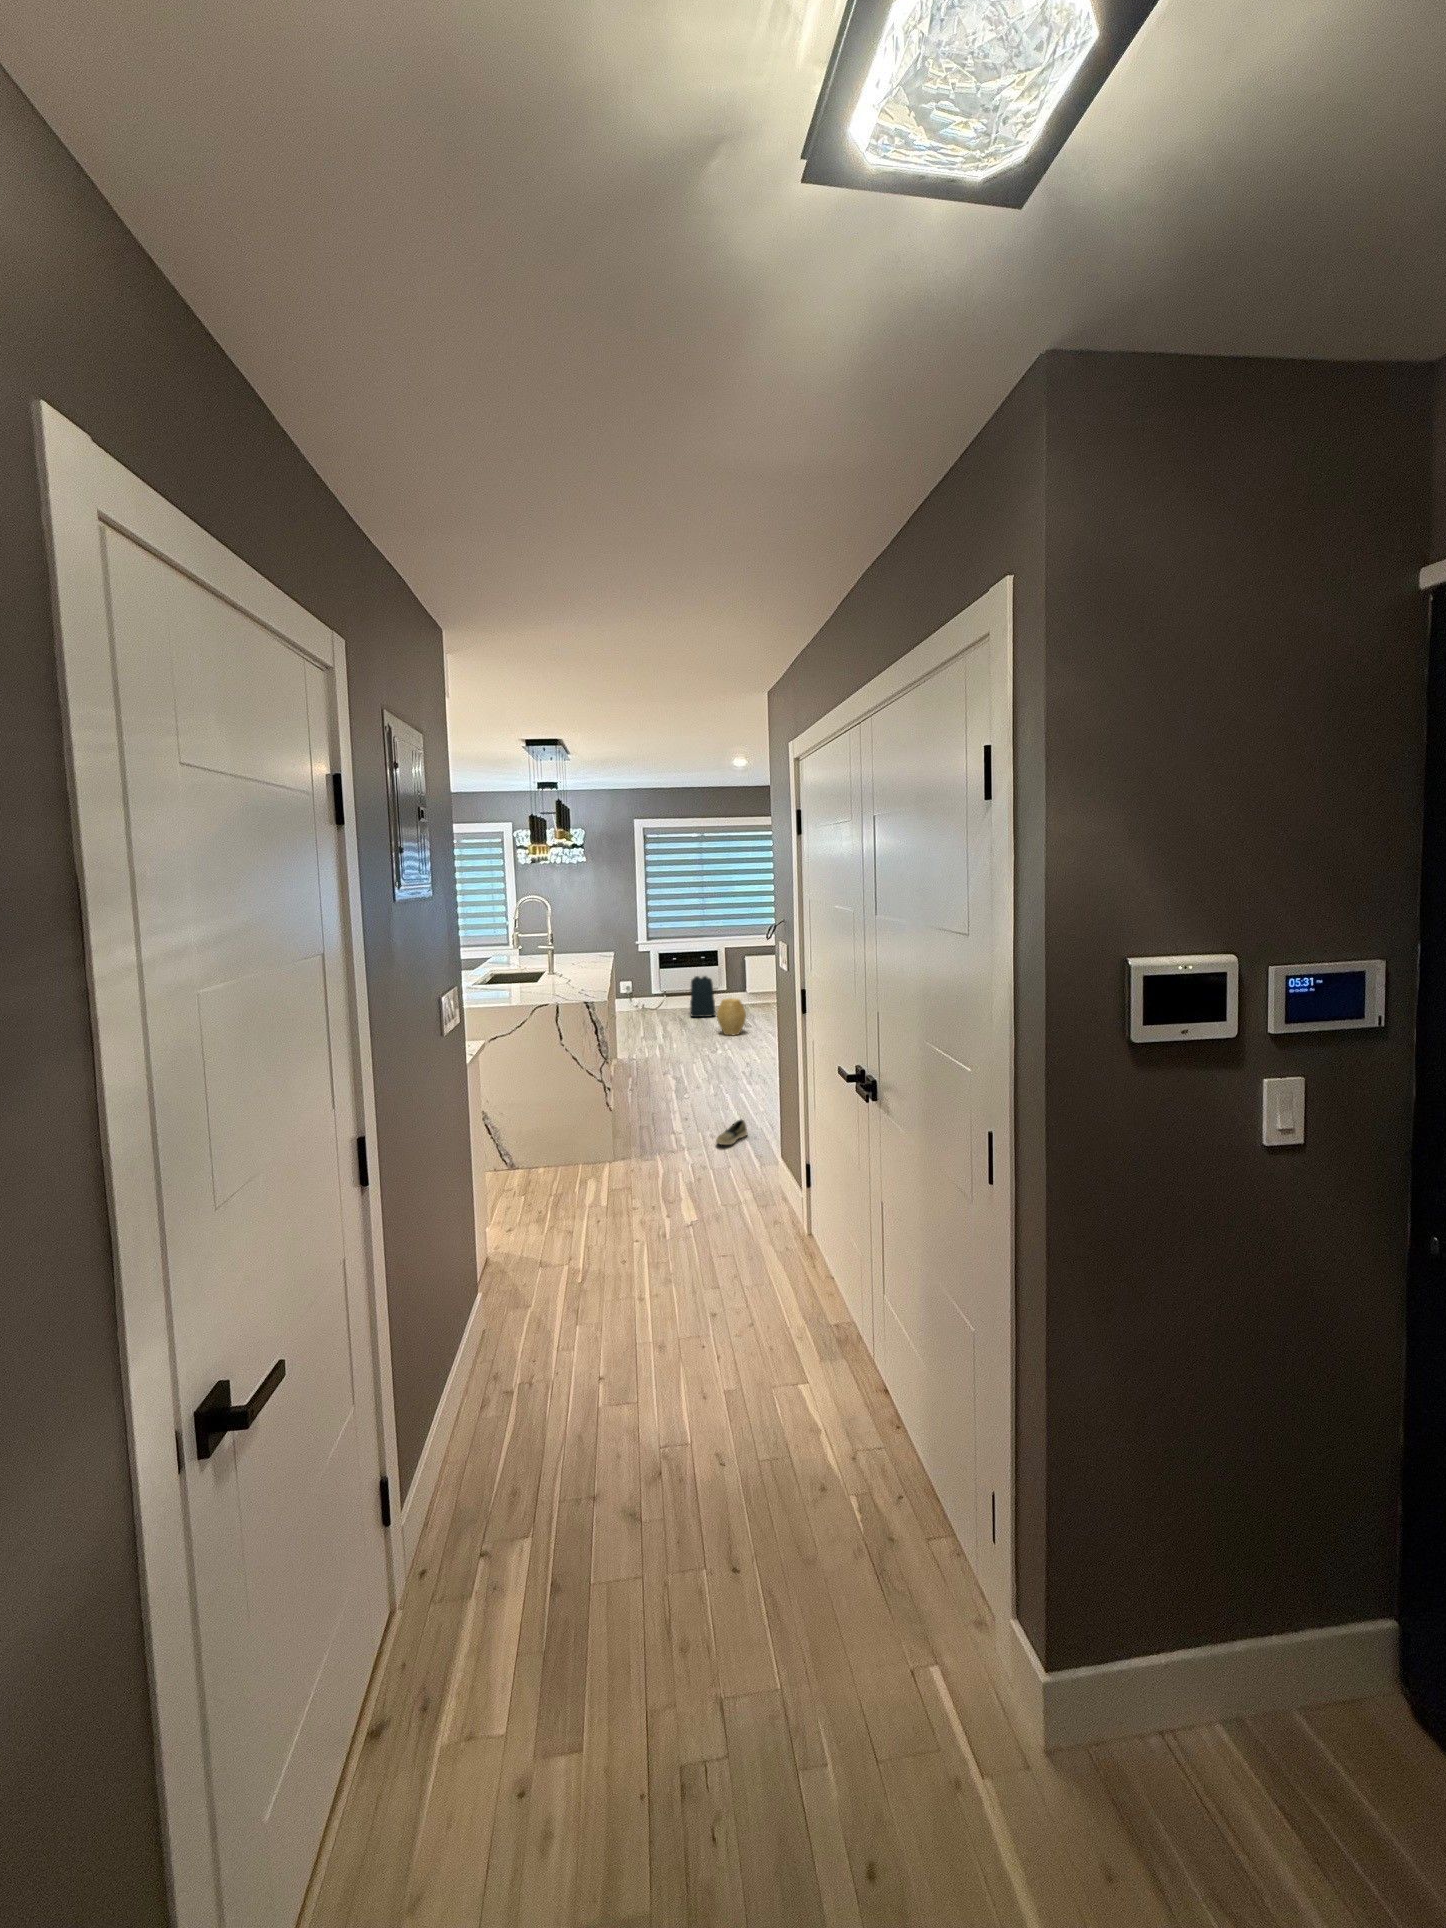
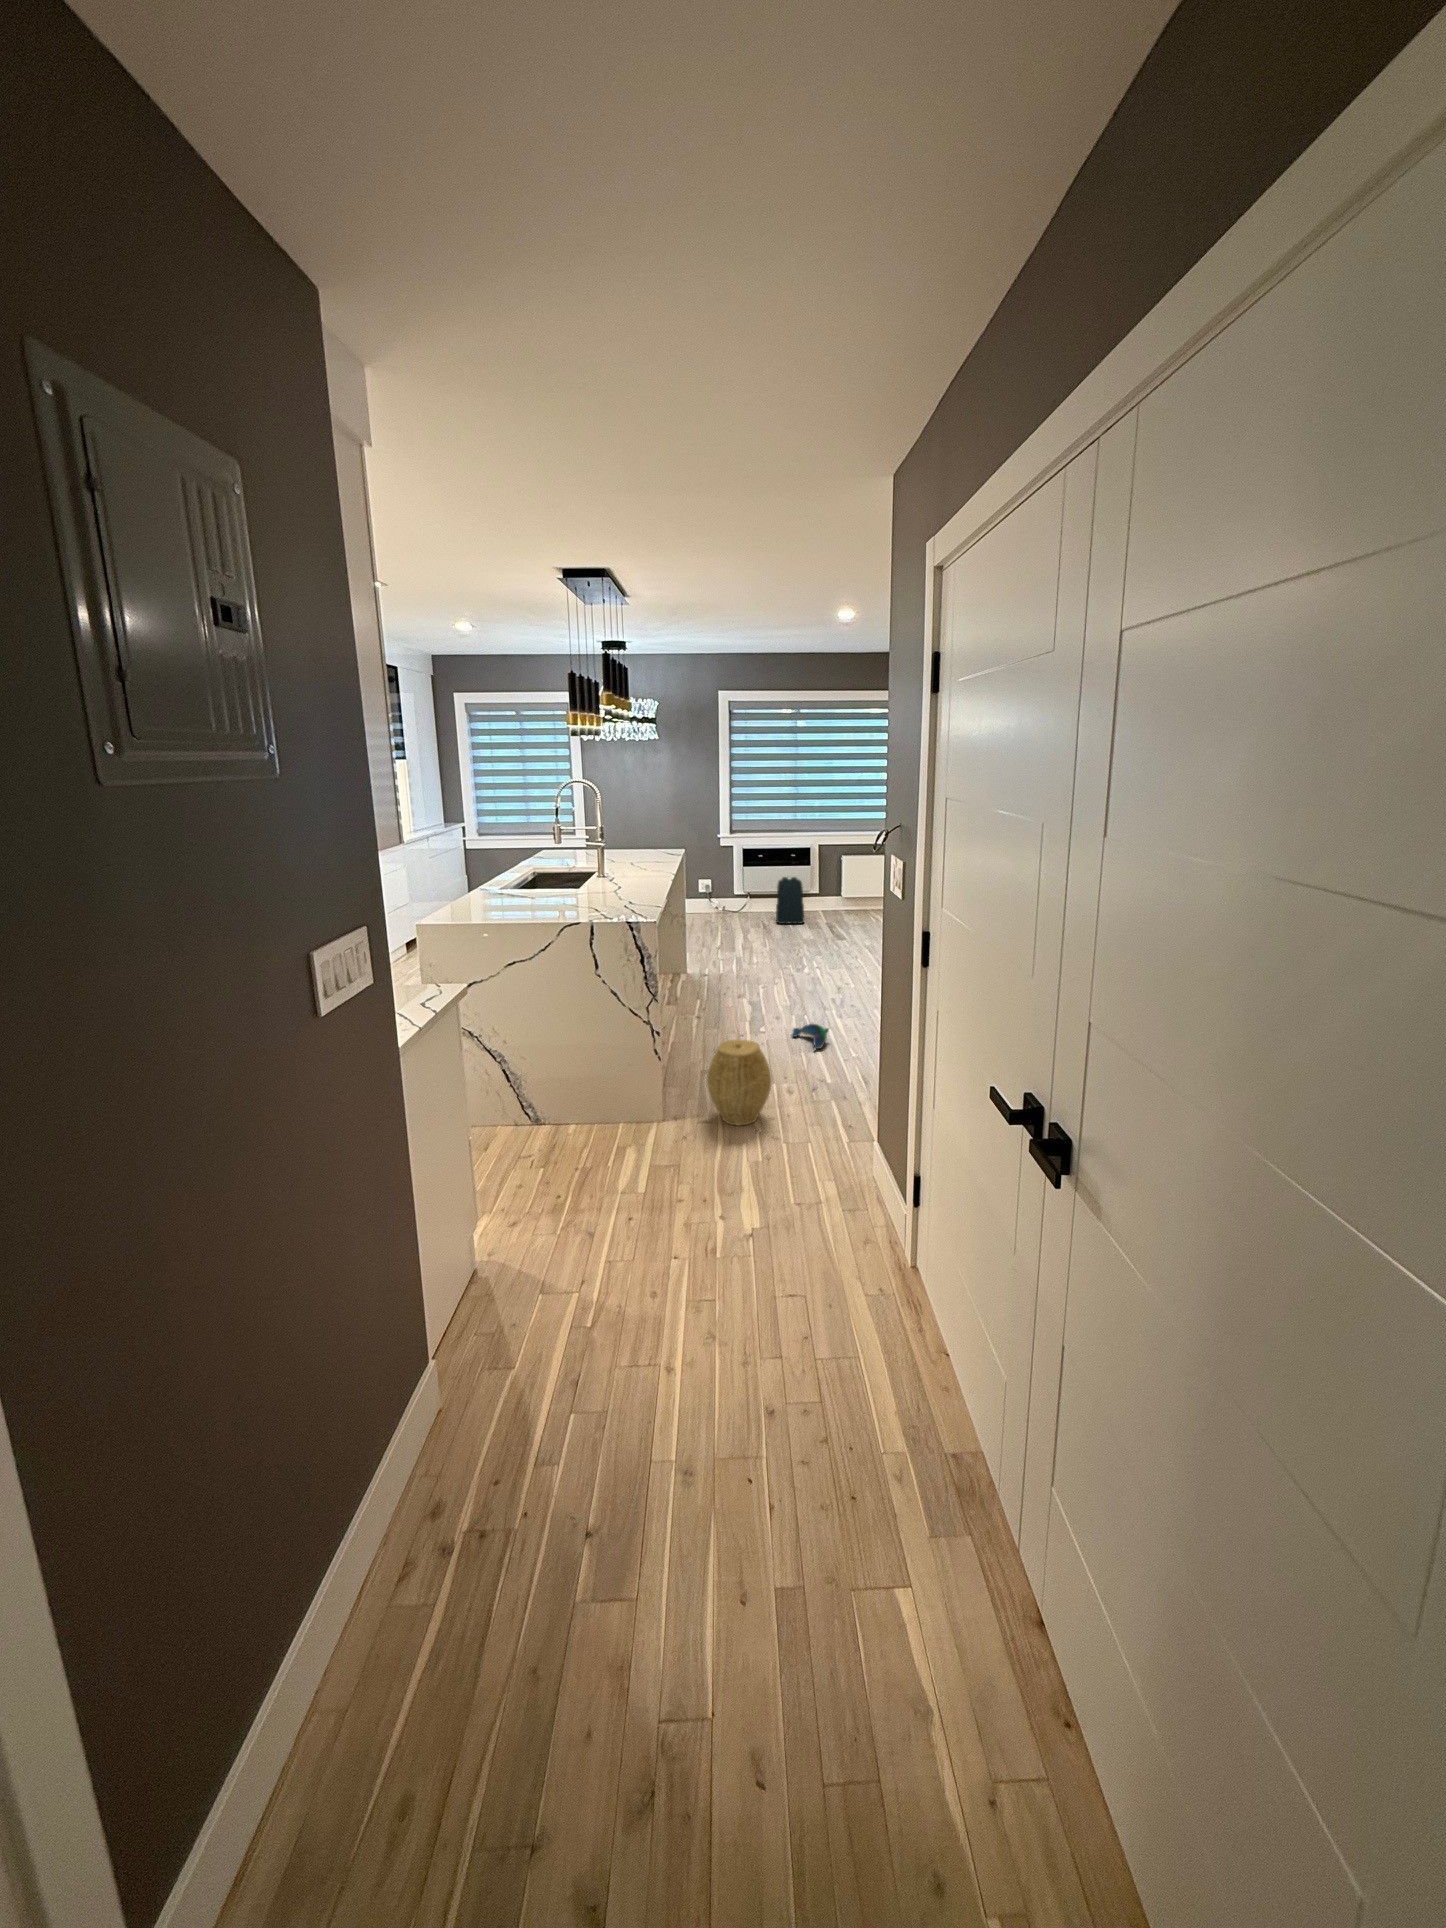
woven basket: present [717,998,746,1035] -> present [707,1040,772,1125]
plush toy: none [711,1088,741,1109] -> present [792,1024,829,1050]
shoe: present [716,1120,748,1145] -> none [793,1072,834,1107]

